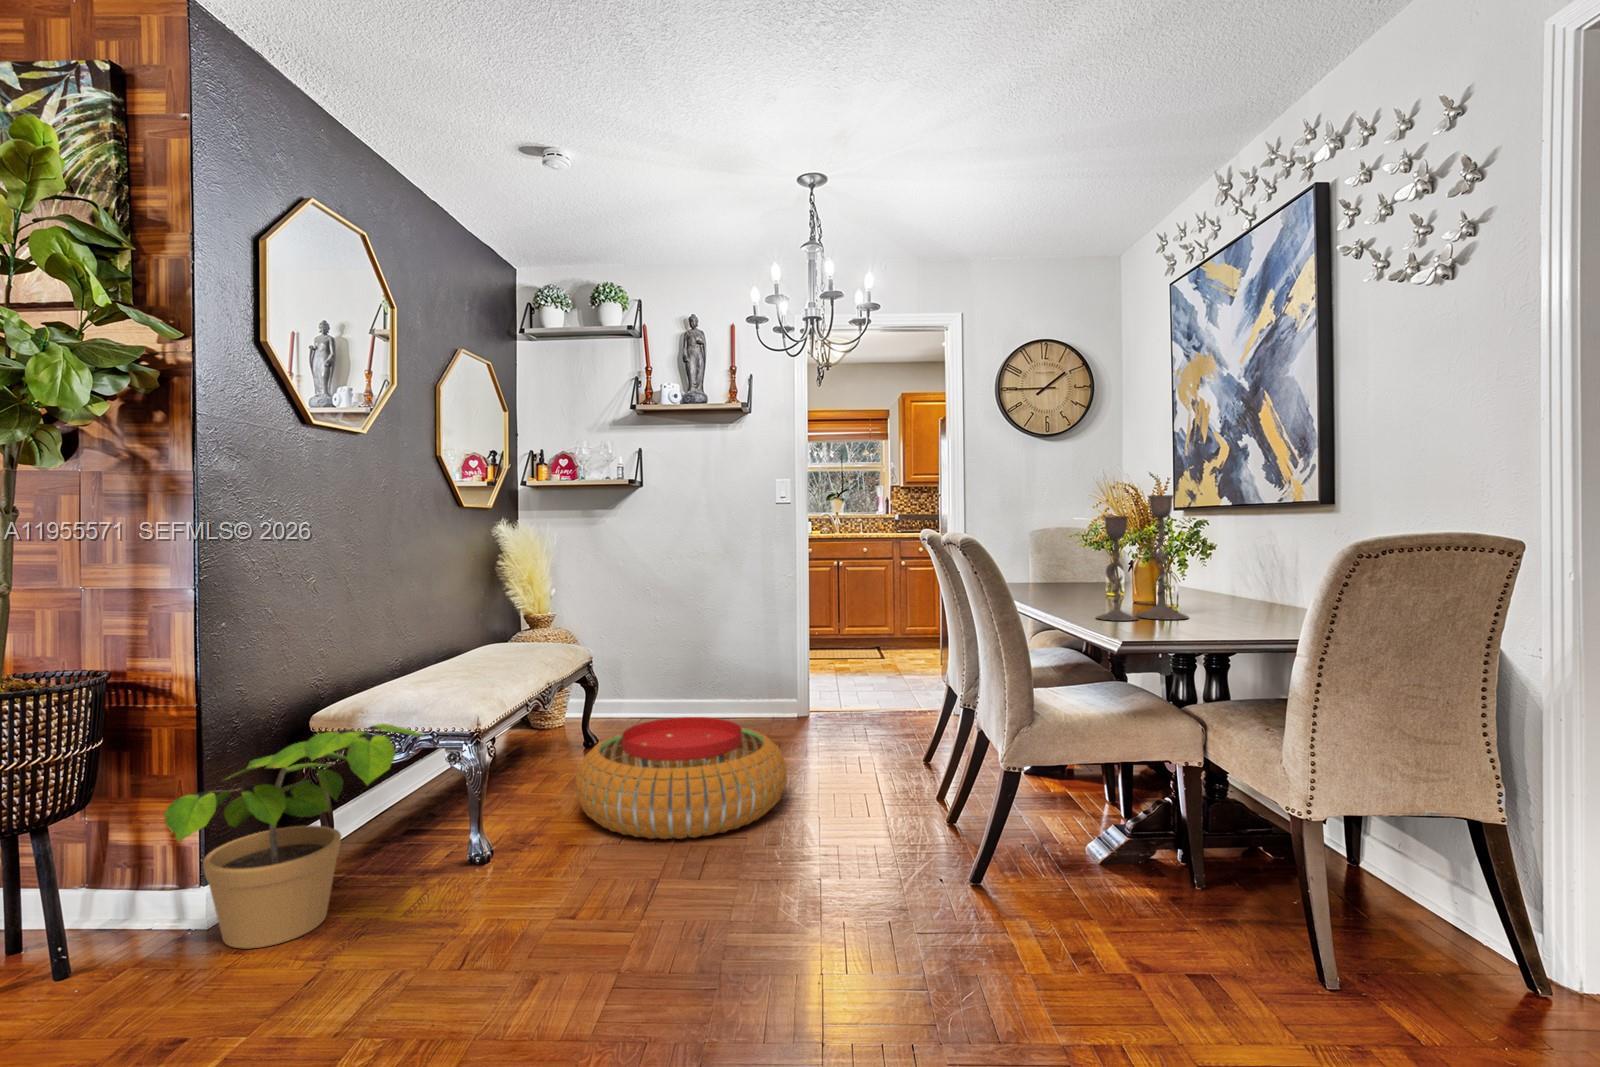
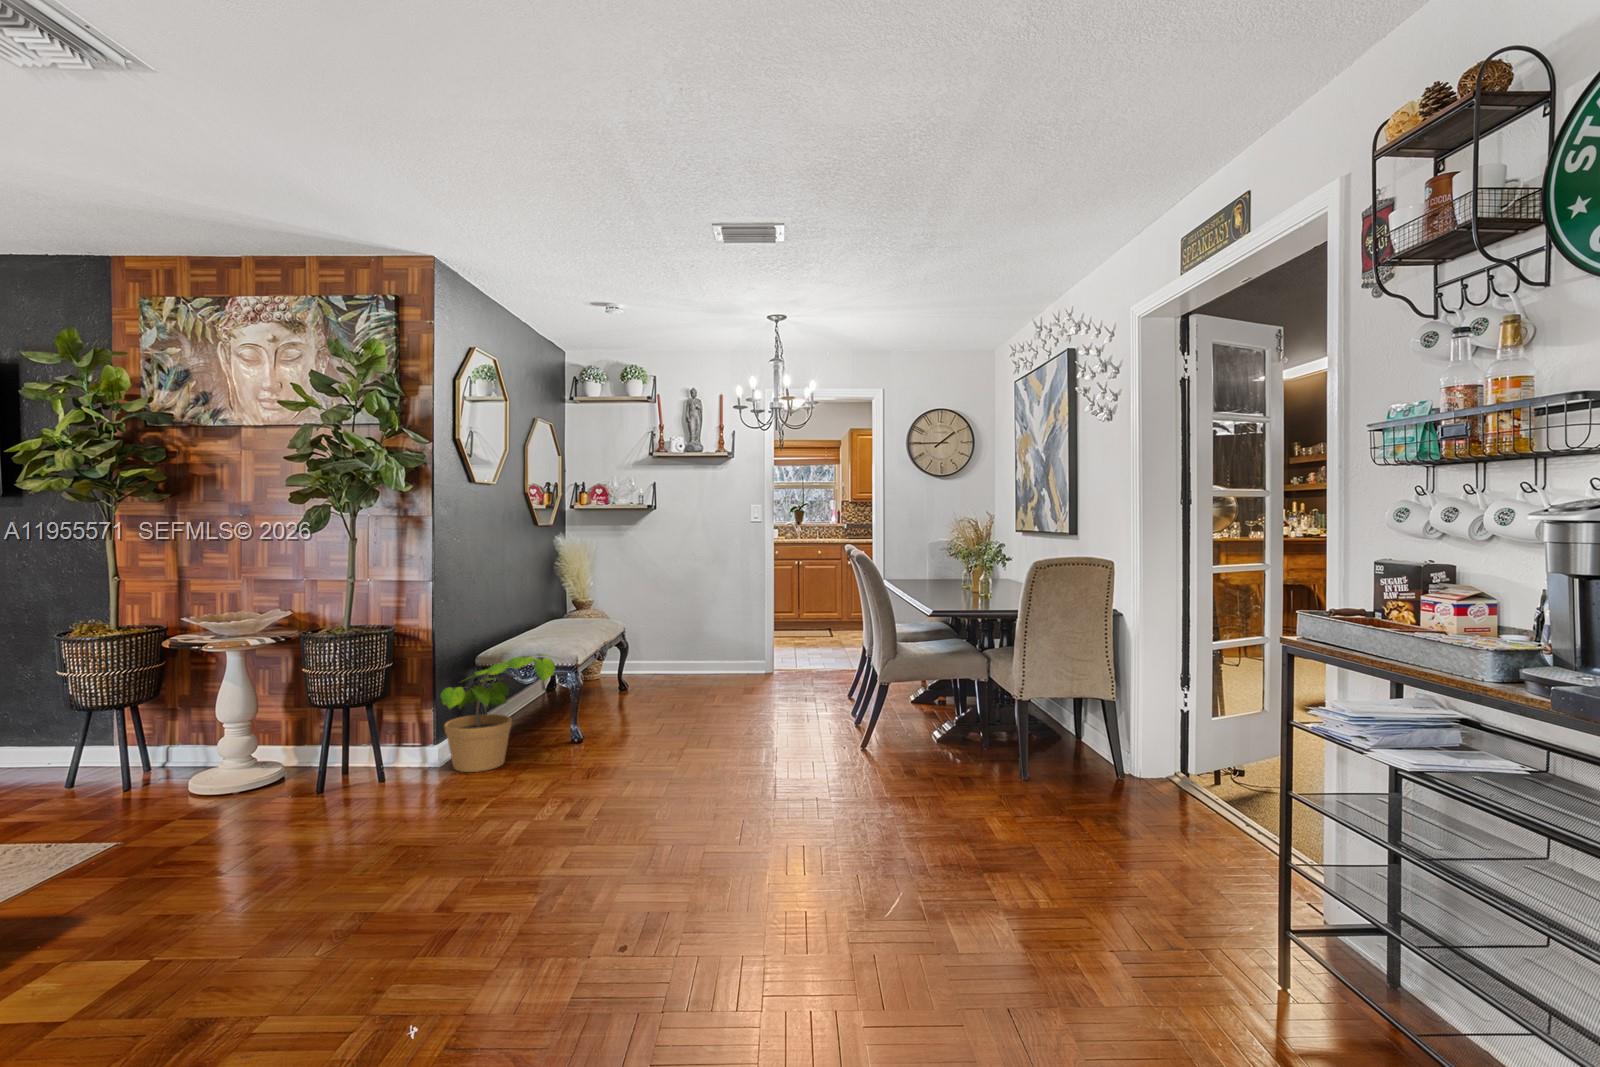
candlestick: present [1096,495,1188,621] -> none [938,530,991,603]
pouf: present [575,717,787,839] -> none [626,665,758,732]

